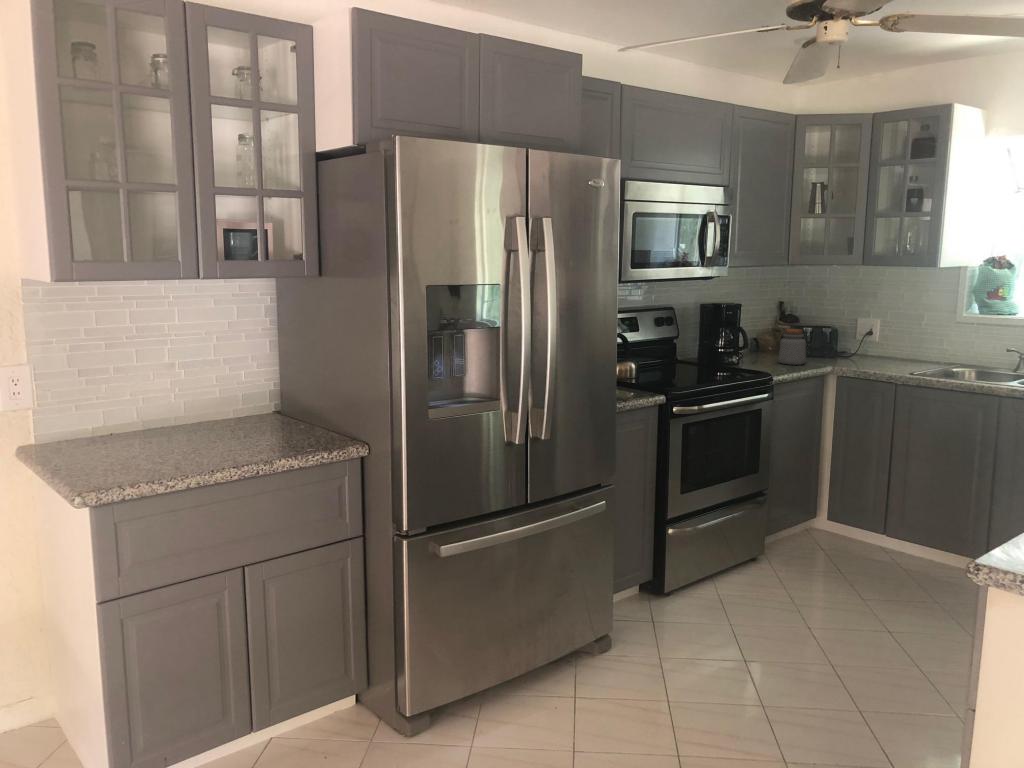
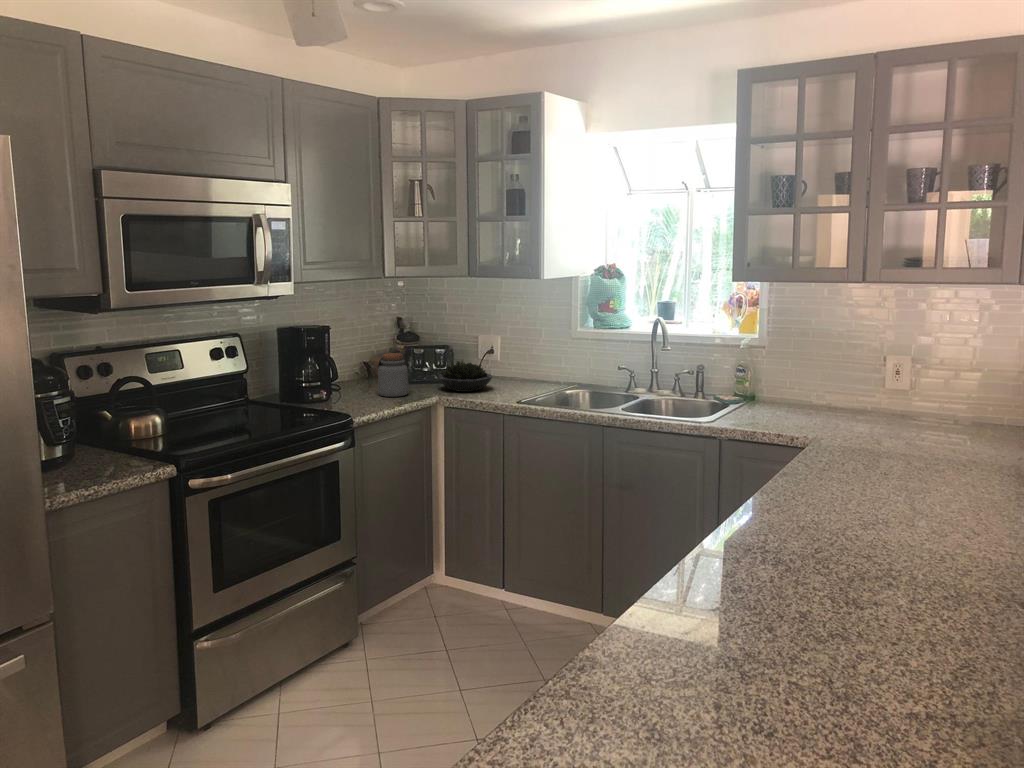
succulent plant: none [829,338,880,364] -> present [438,361,492,392]

